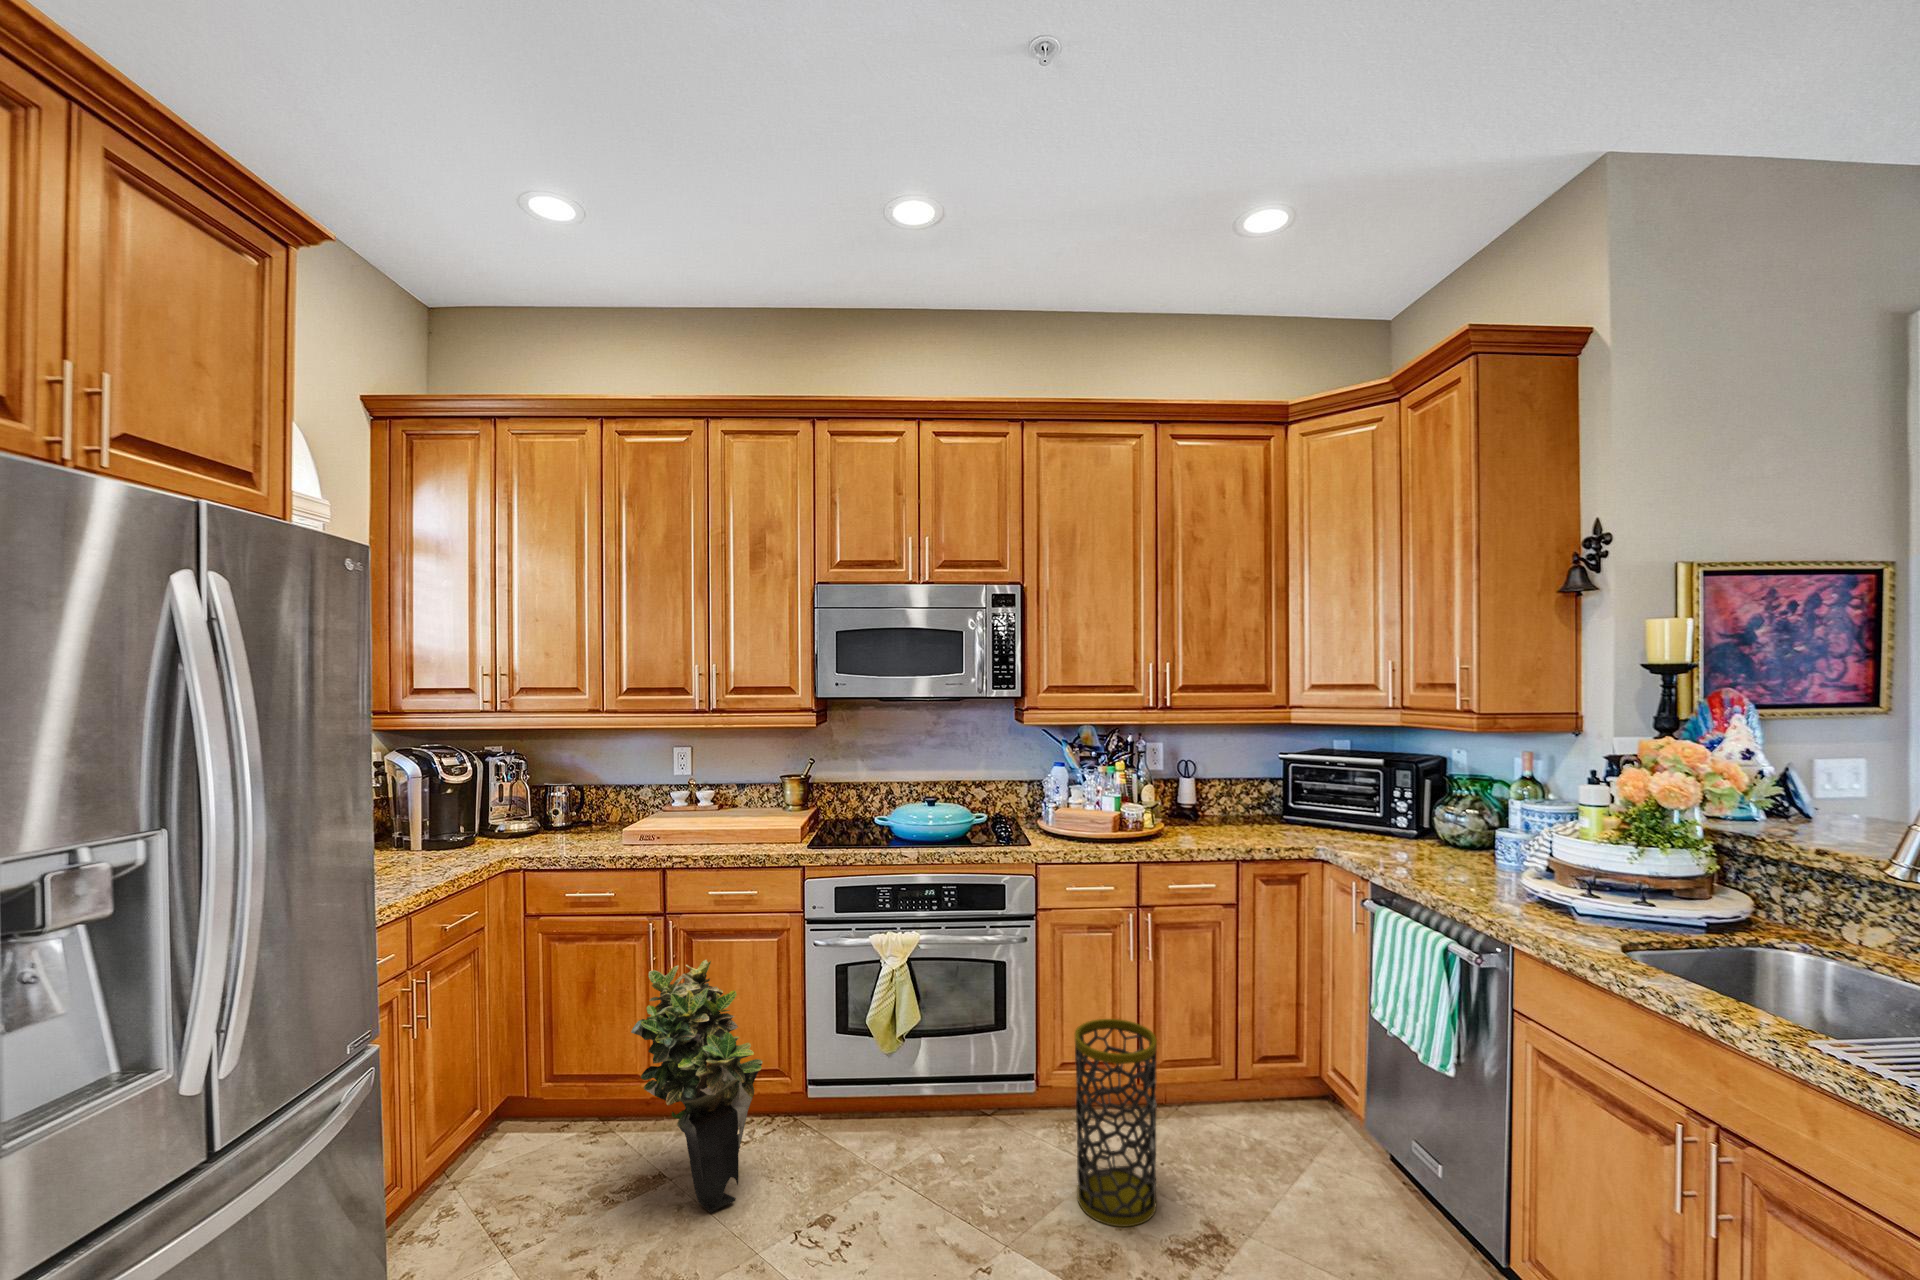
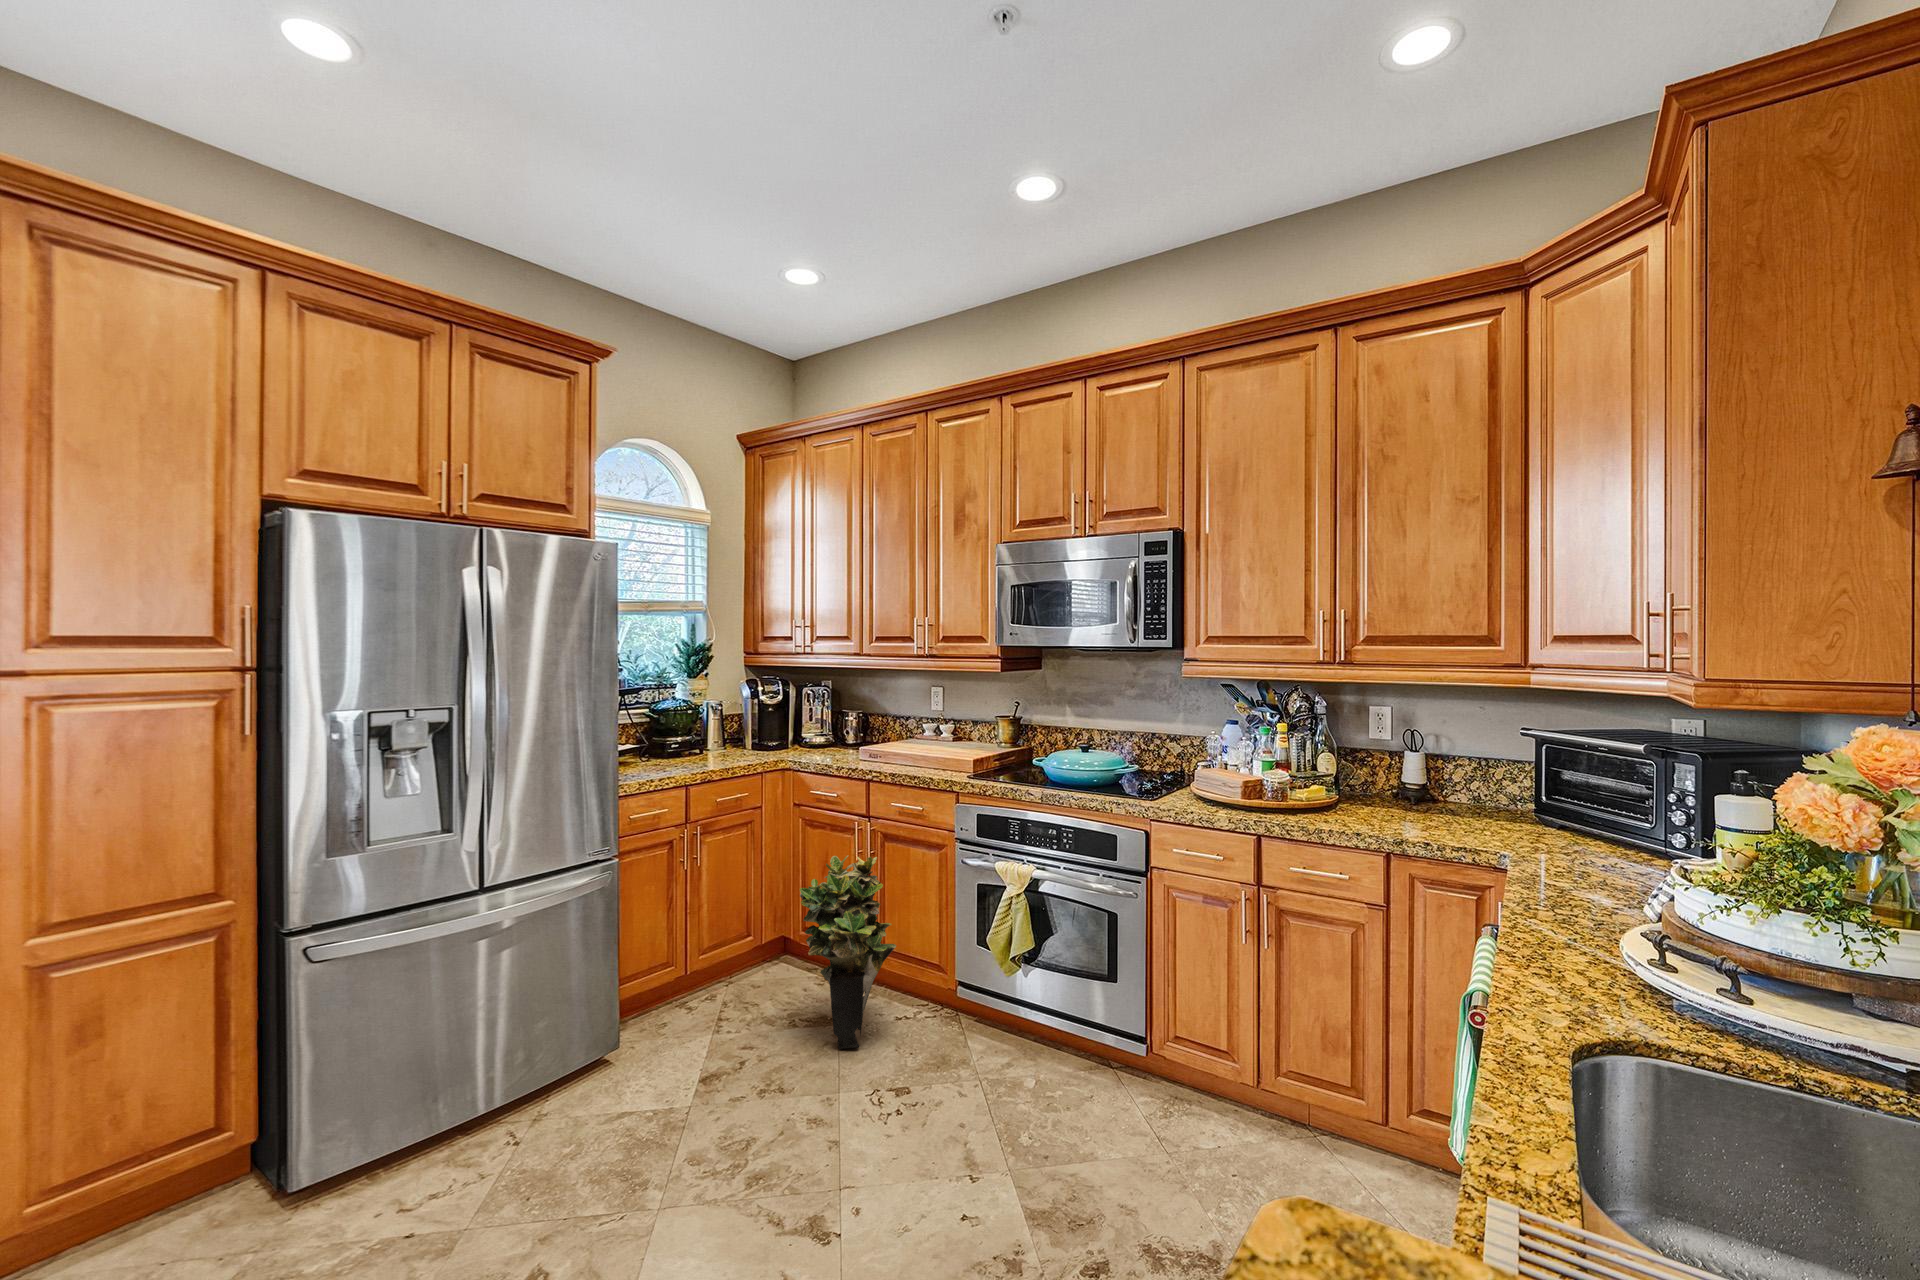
trash can: present [1075,1019,1157,1227] -> none [1099,985,1187,1203]

